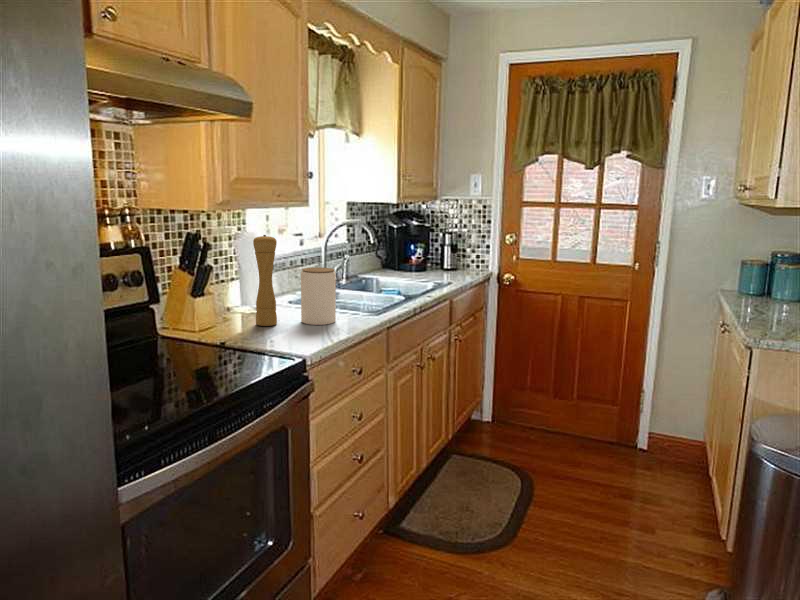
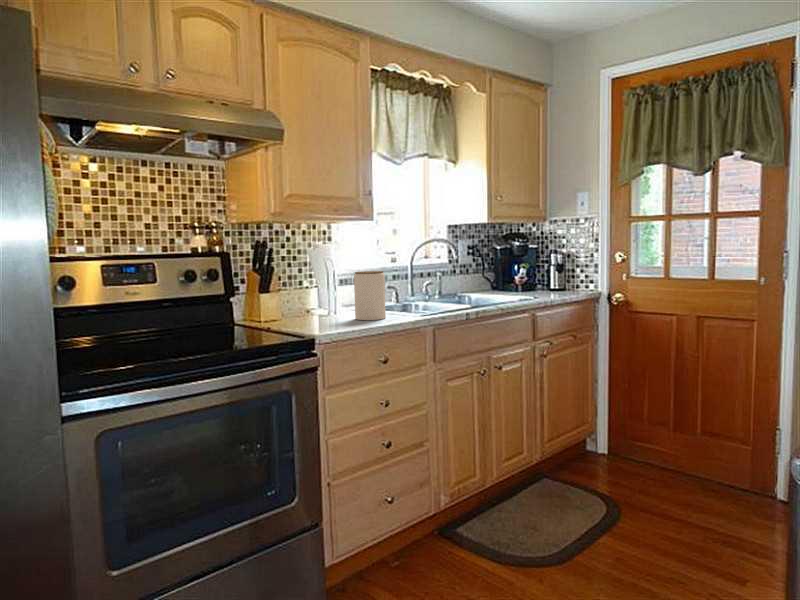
pepper mill: present [253,235,277,326] -> none [313,242,334,320]

